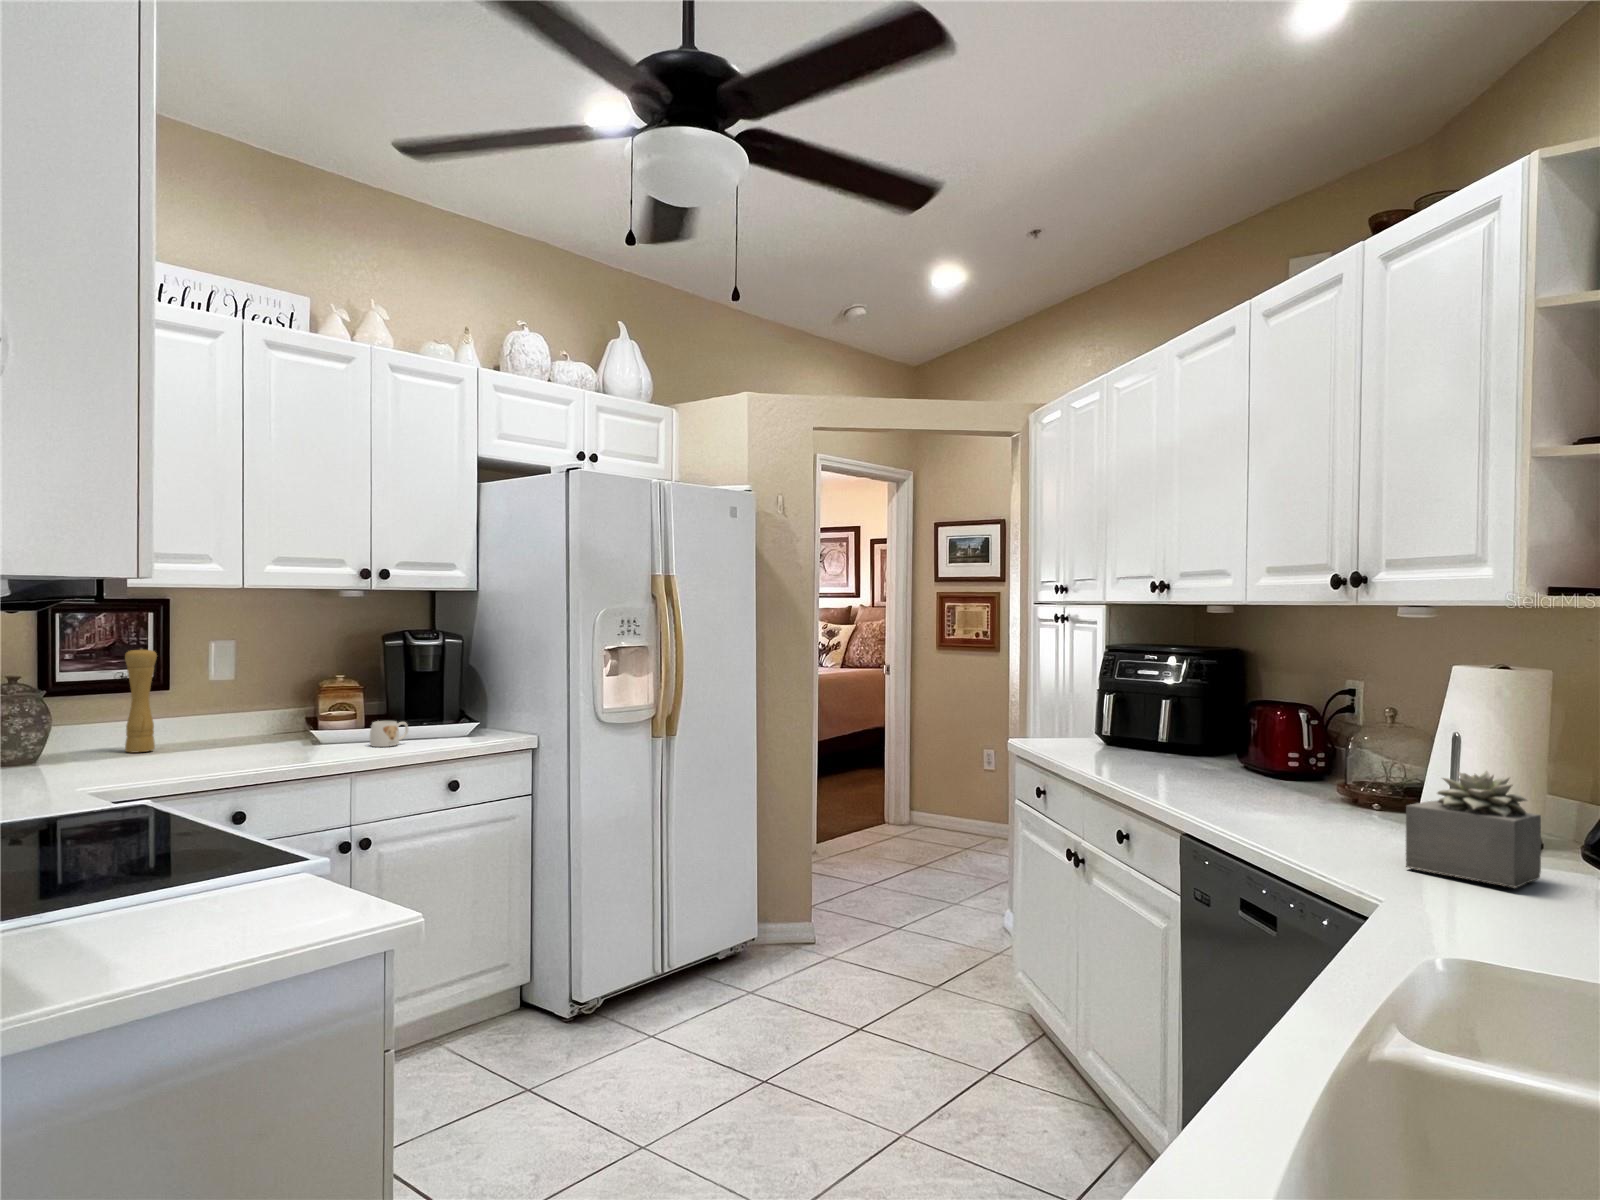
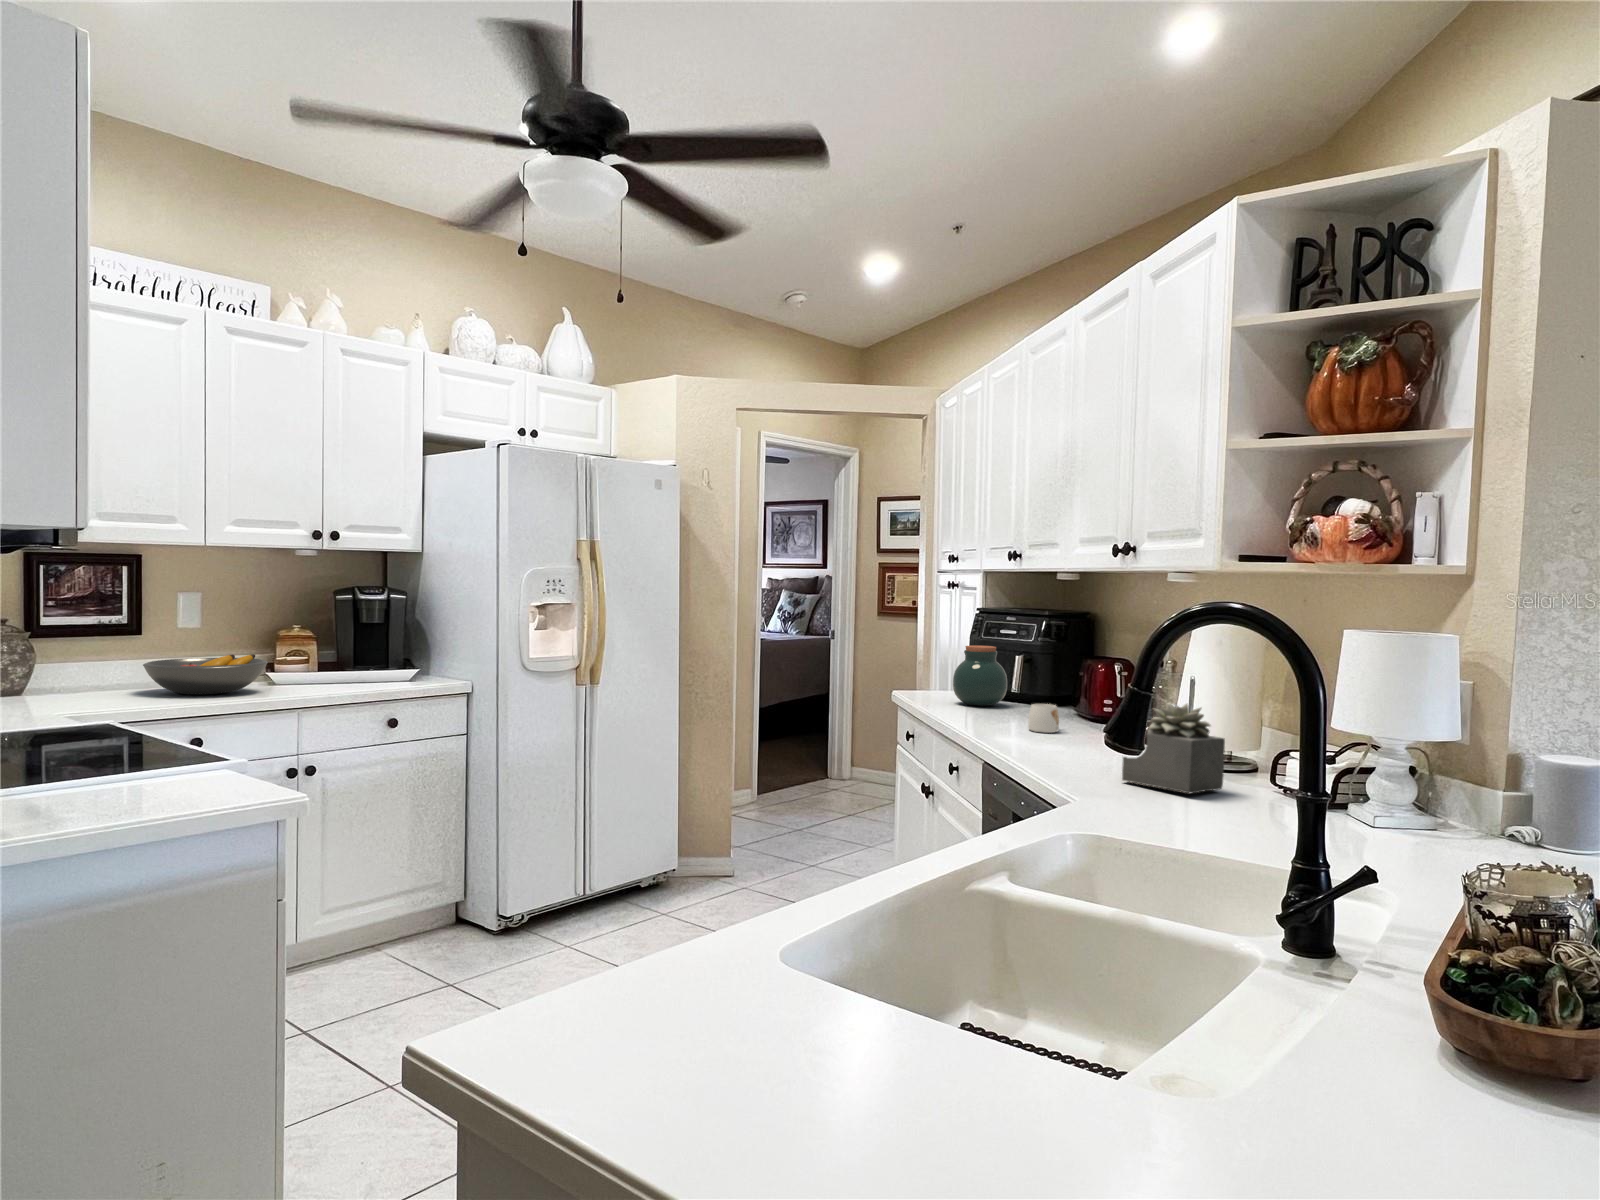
pepper mill: present [125,648,157,752] -> none [102,597,130,688]
jar: none [1088,688,1151,756] -> present [953,645,1007,706]
fruit bowl: none [173,711,315,760] -> present [143,654,268,695]
mug: present [370,721,408,747] -> present [1028,704,1059,733]

